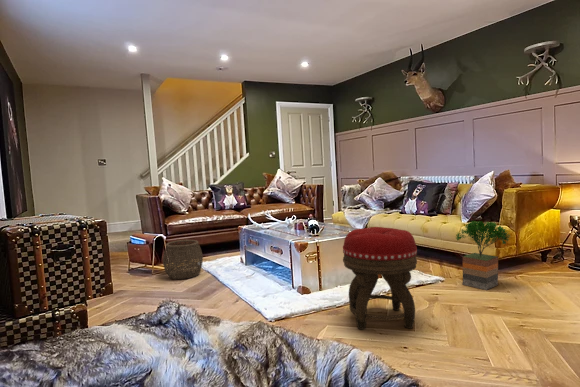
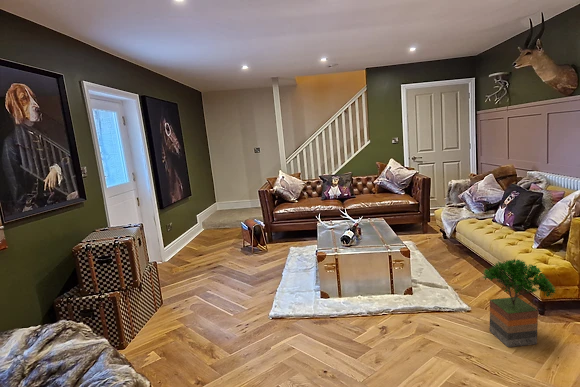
footstool: present [343,227,417,329] -> none [302,259,375,368]
woven basket: present [163,240,203,279] -> none [249,231,280,264]

